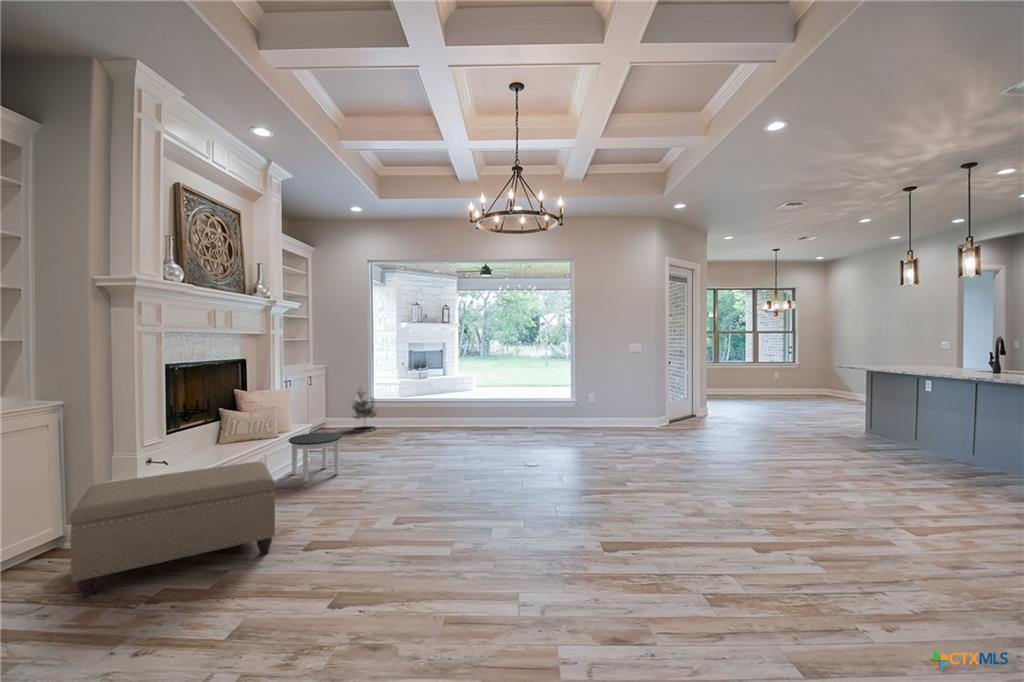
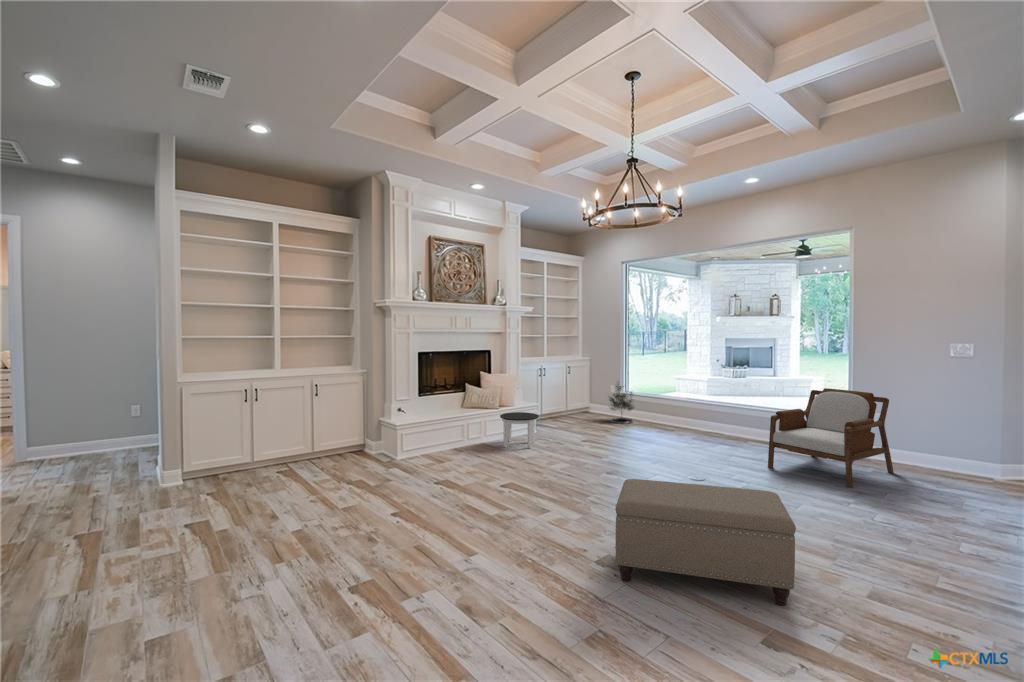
armchair: none [545,375,607,442] -> present [768,388,894,488]
ottoman: present [70,462,275,598] -> present [615,479,796,605]

